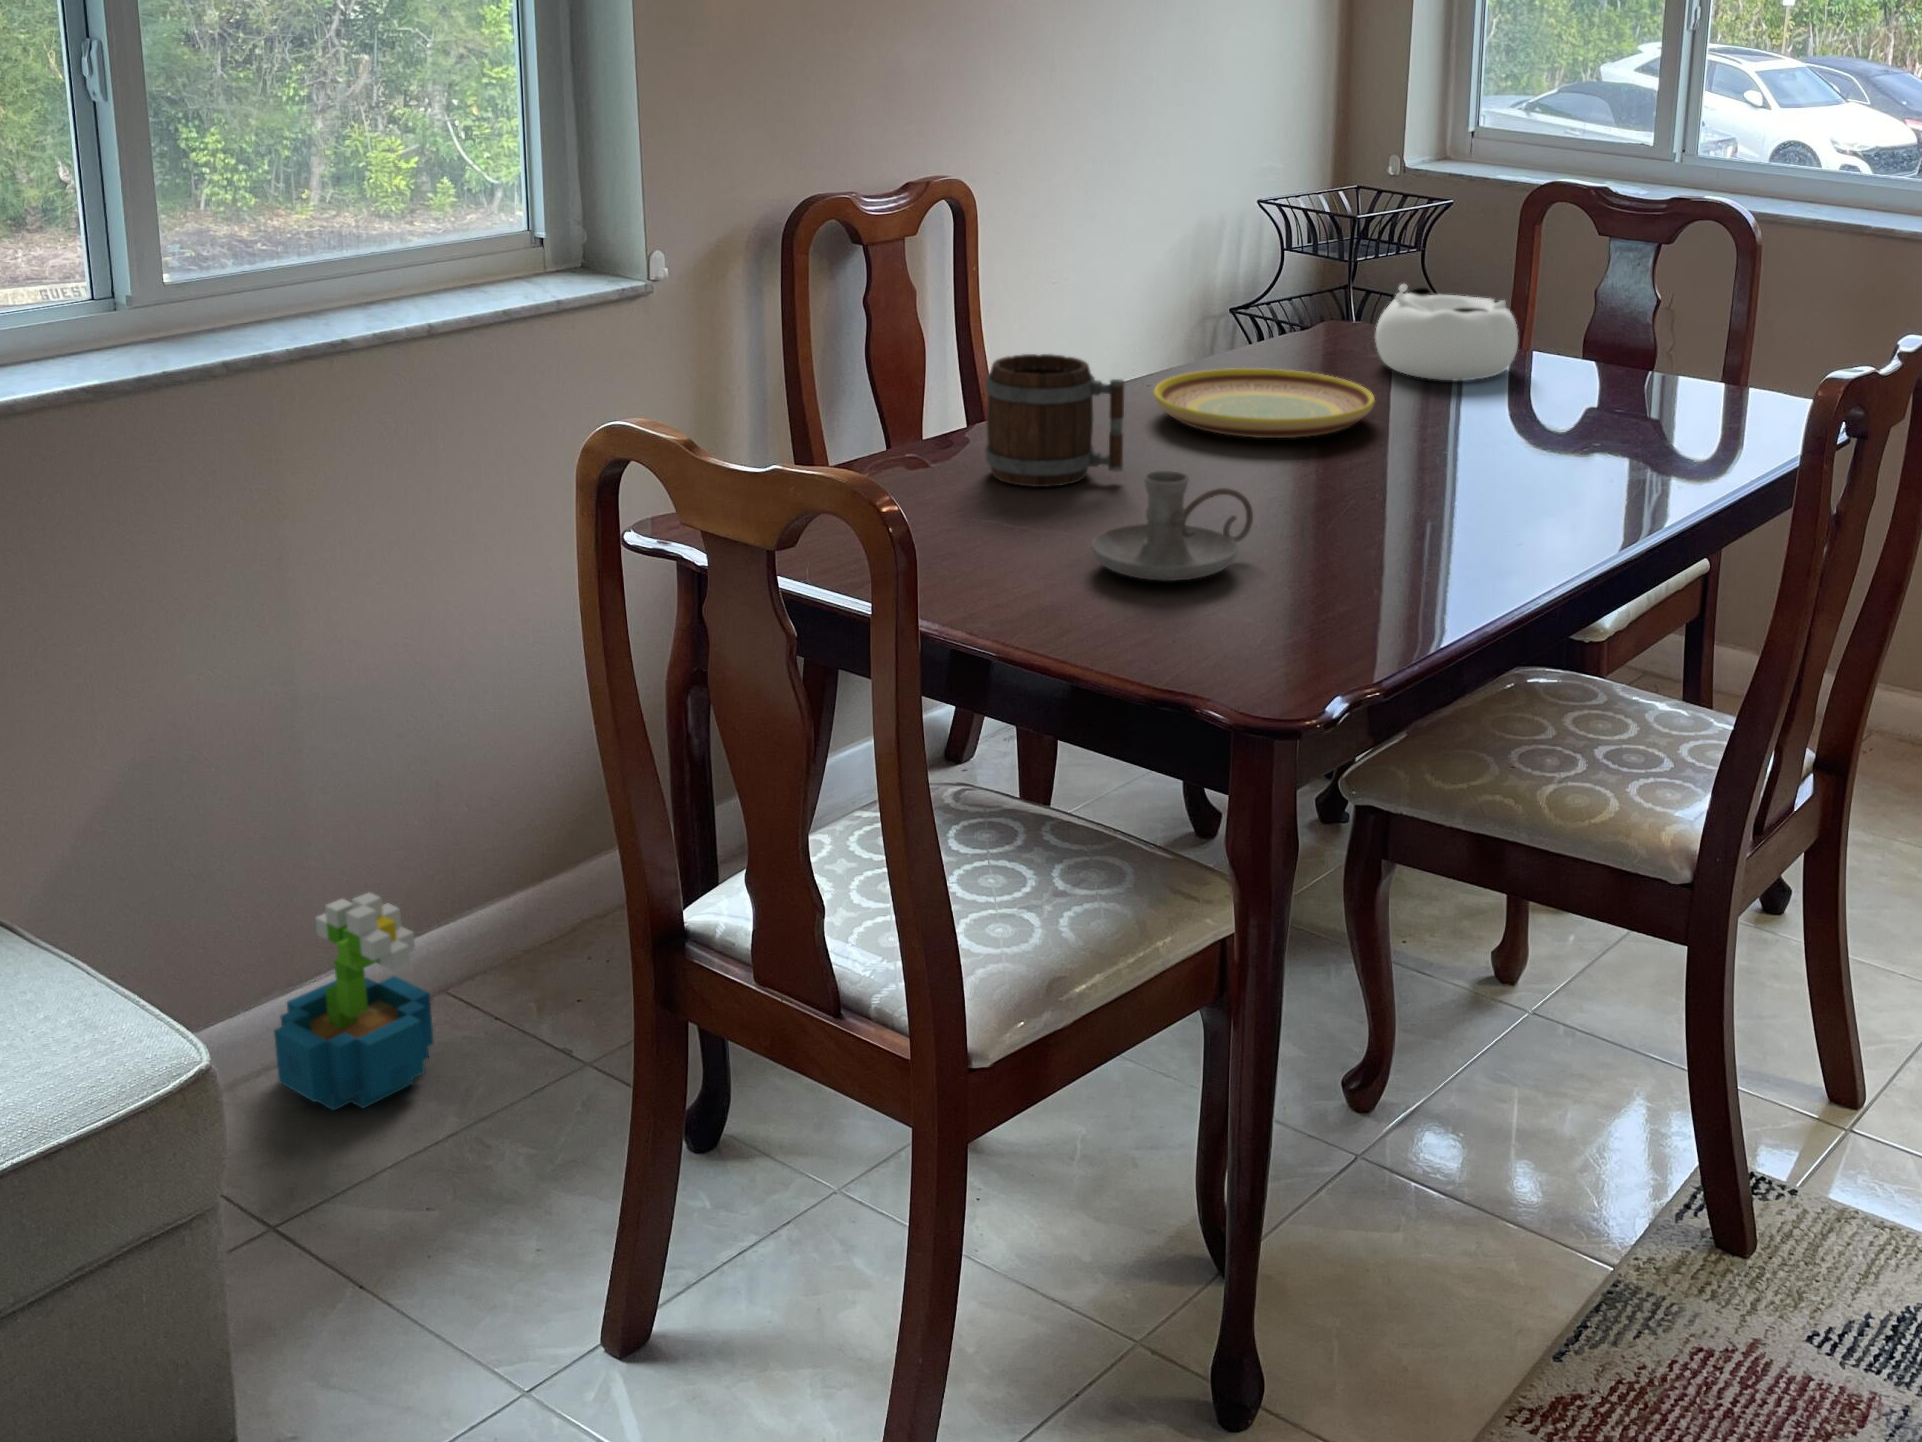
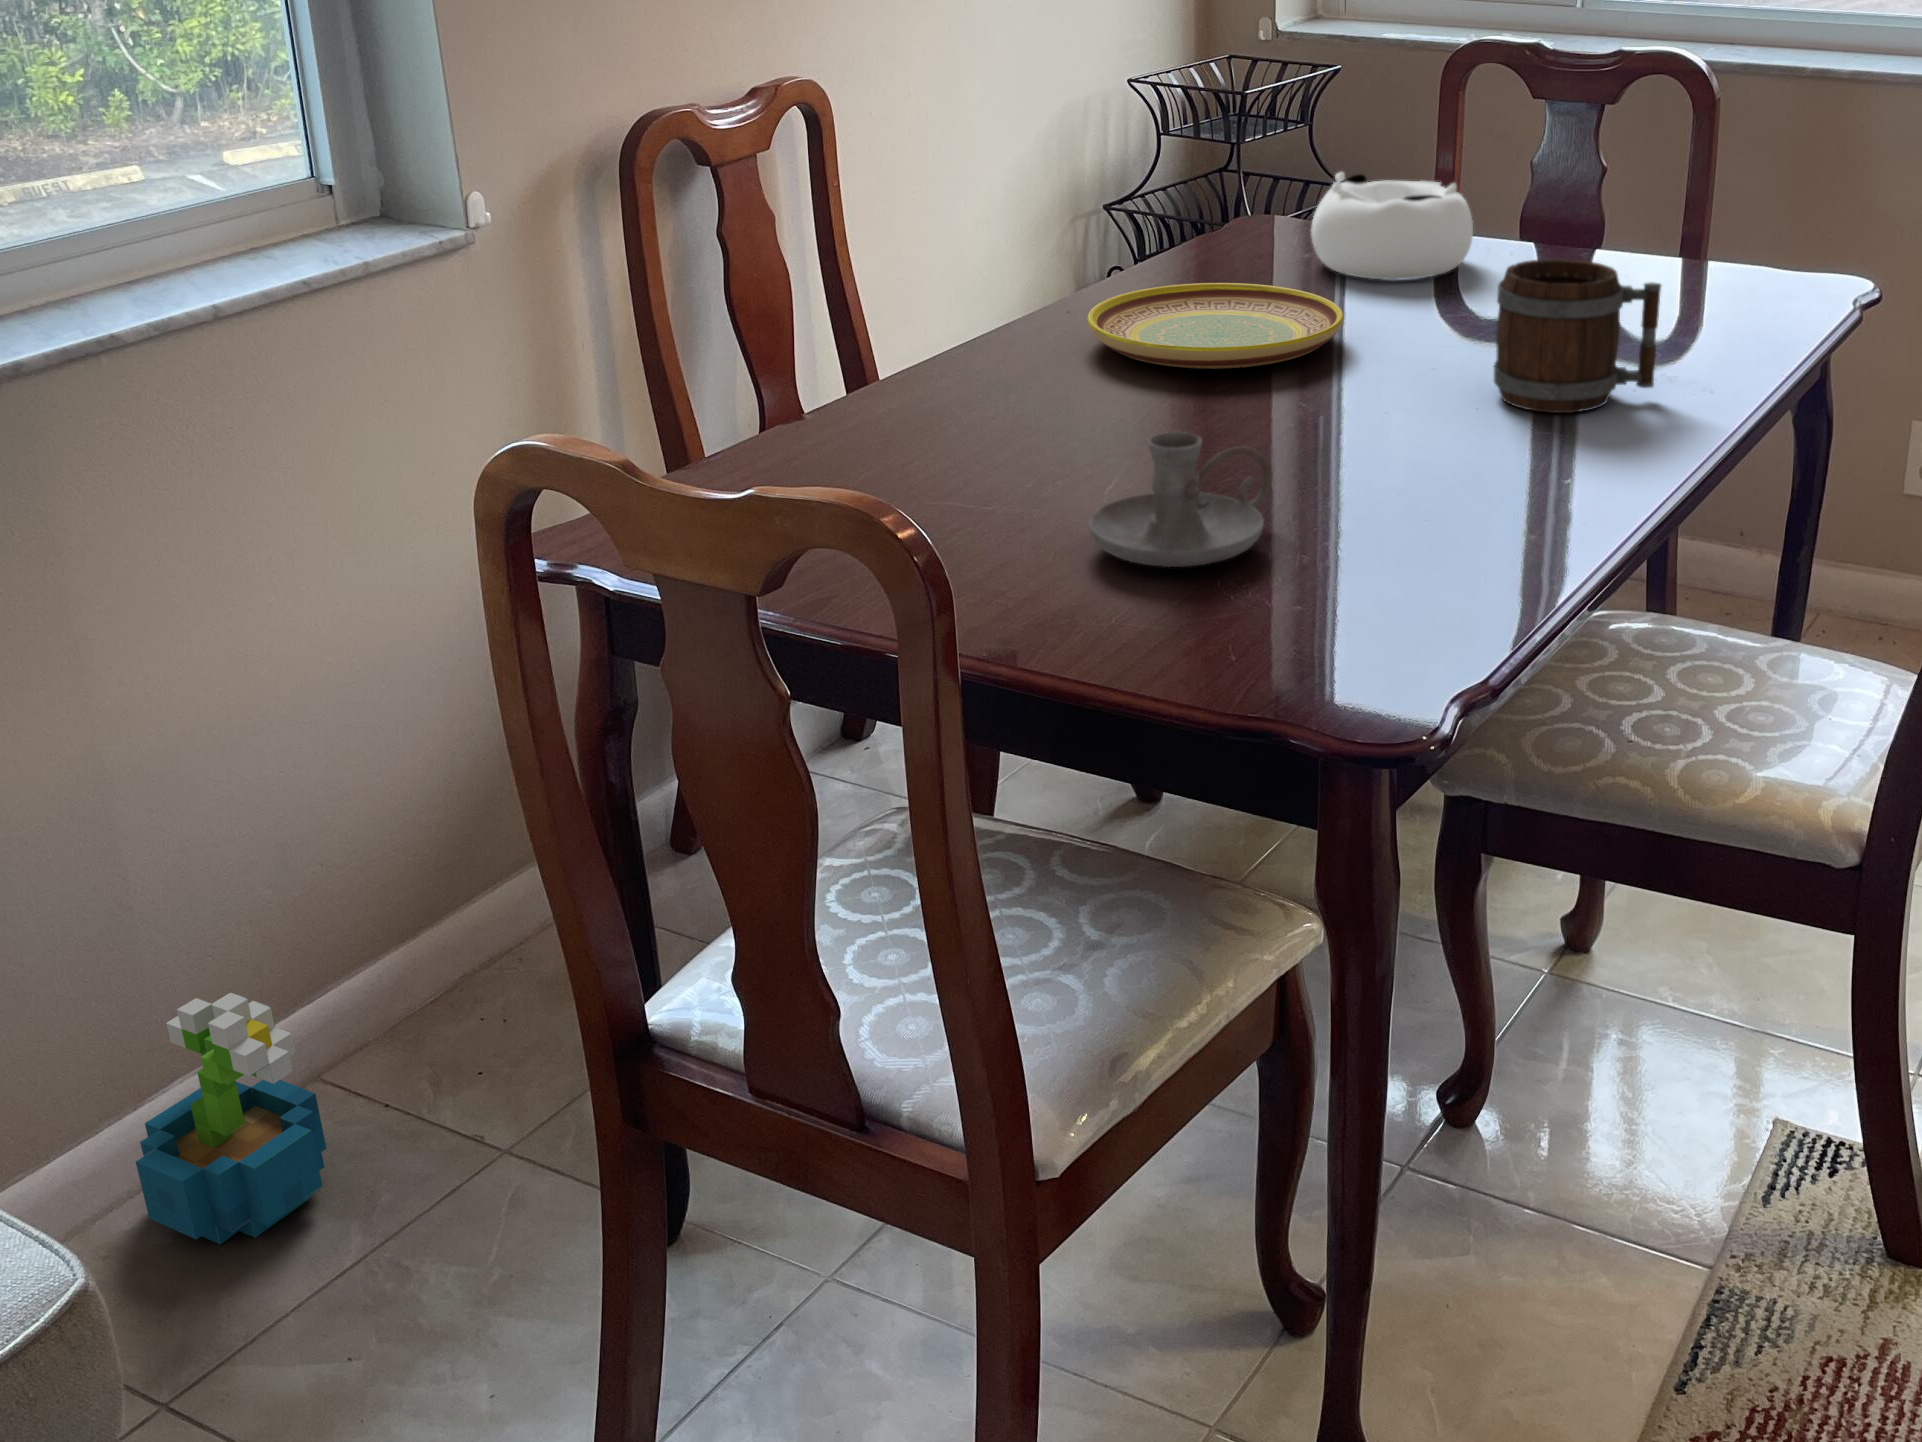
mug: present [985,354,1125,487] -> present [1494,259,1661,413]

